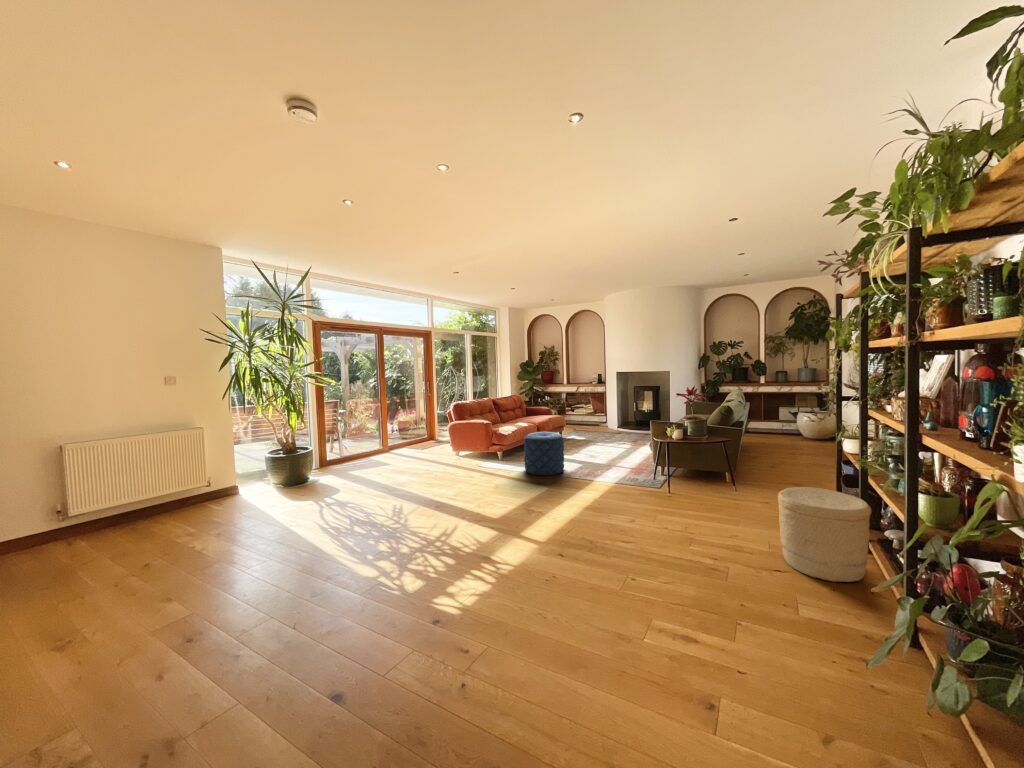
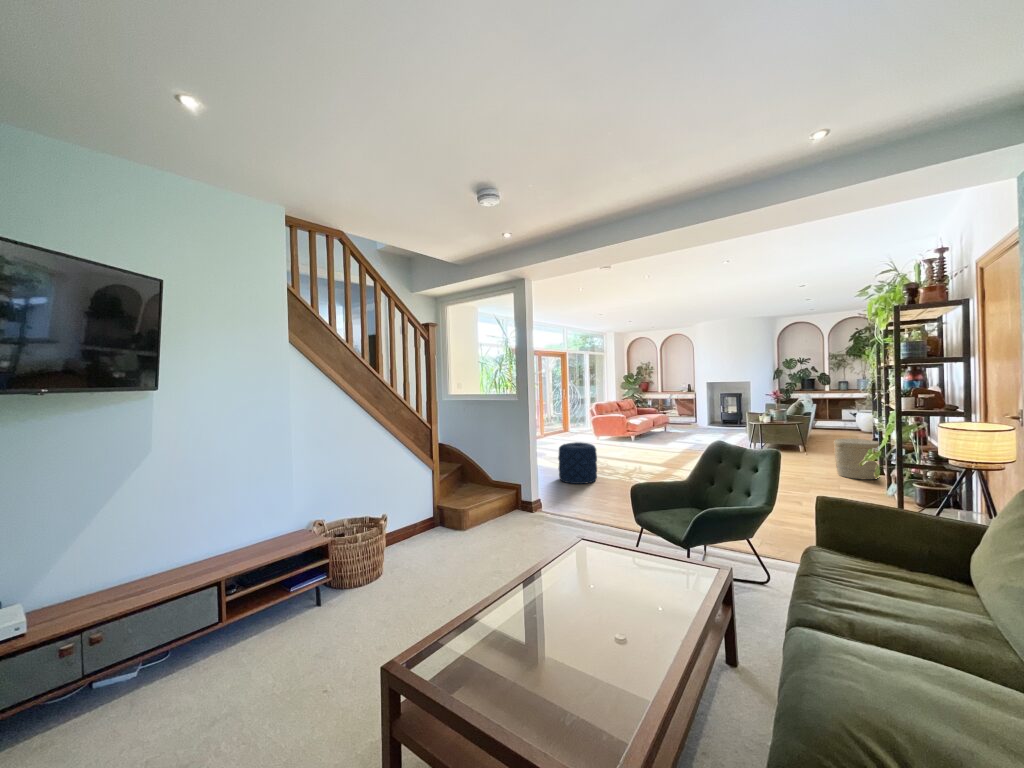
pouf: present [524,432,564,475] -> present [558,442,597,484]

